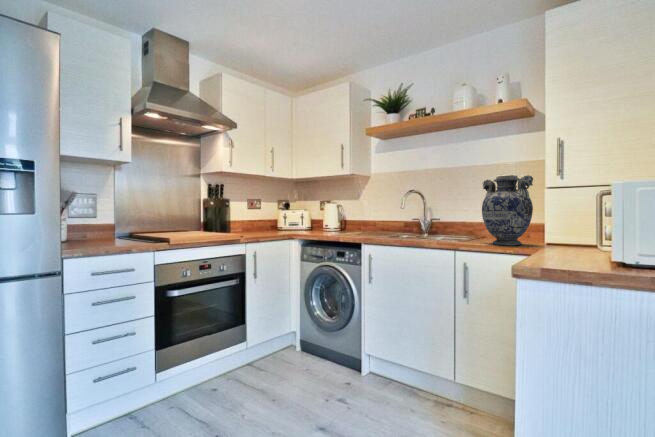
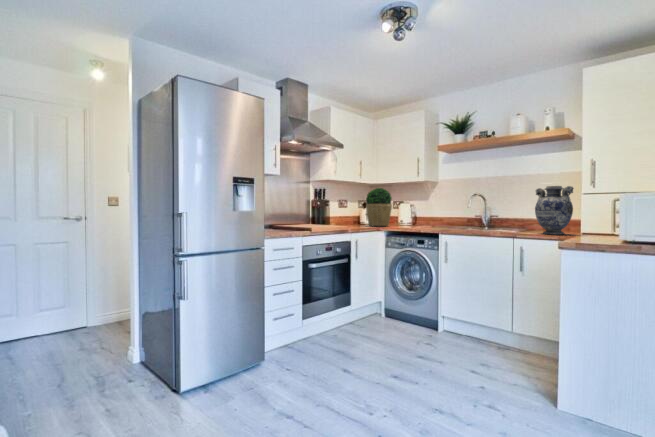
potted plant: none [273,182,308,234] -> present [366,188,392,226]

